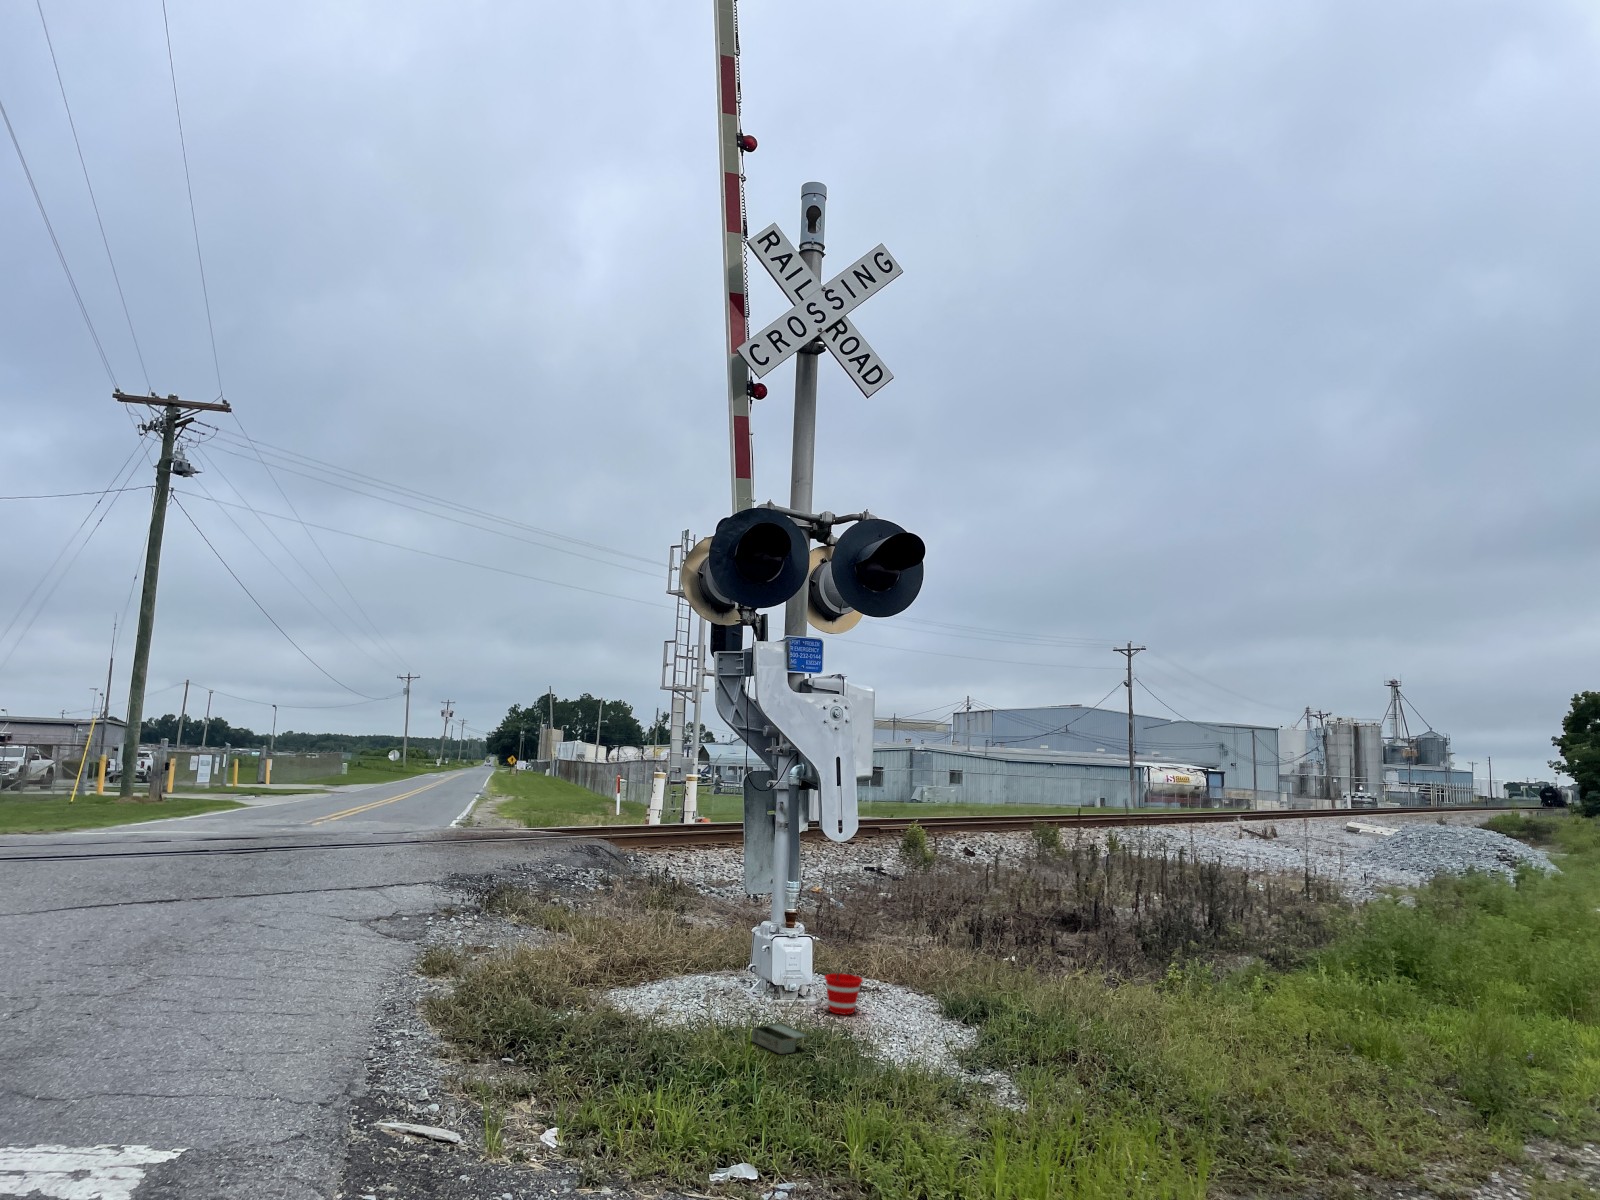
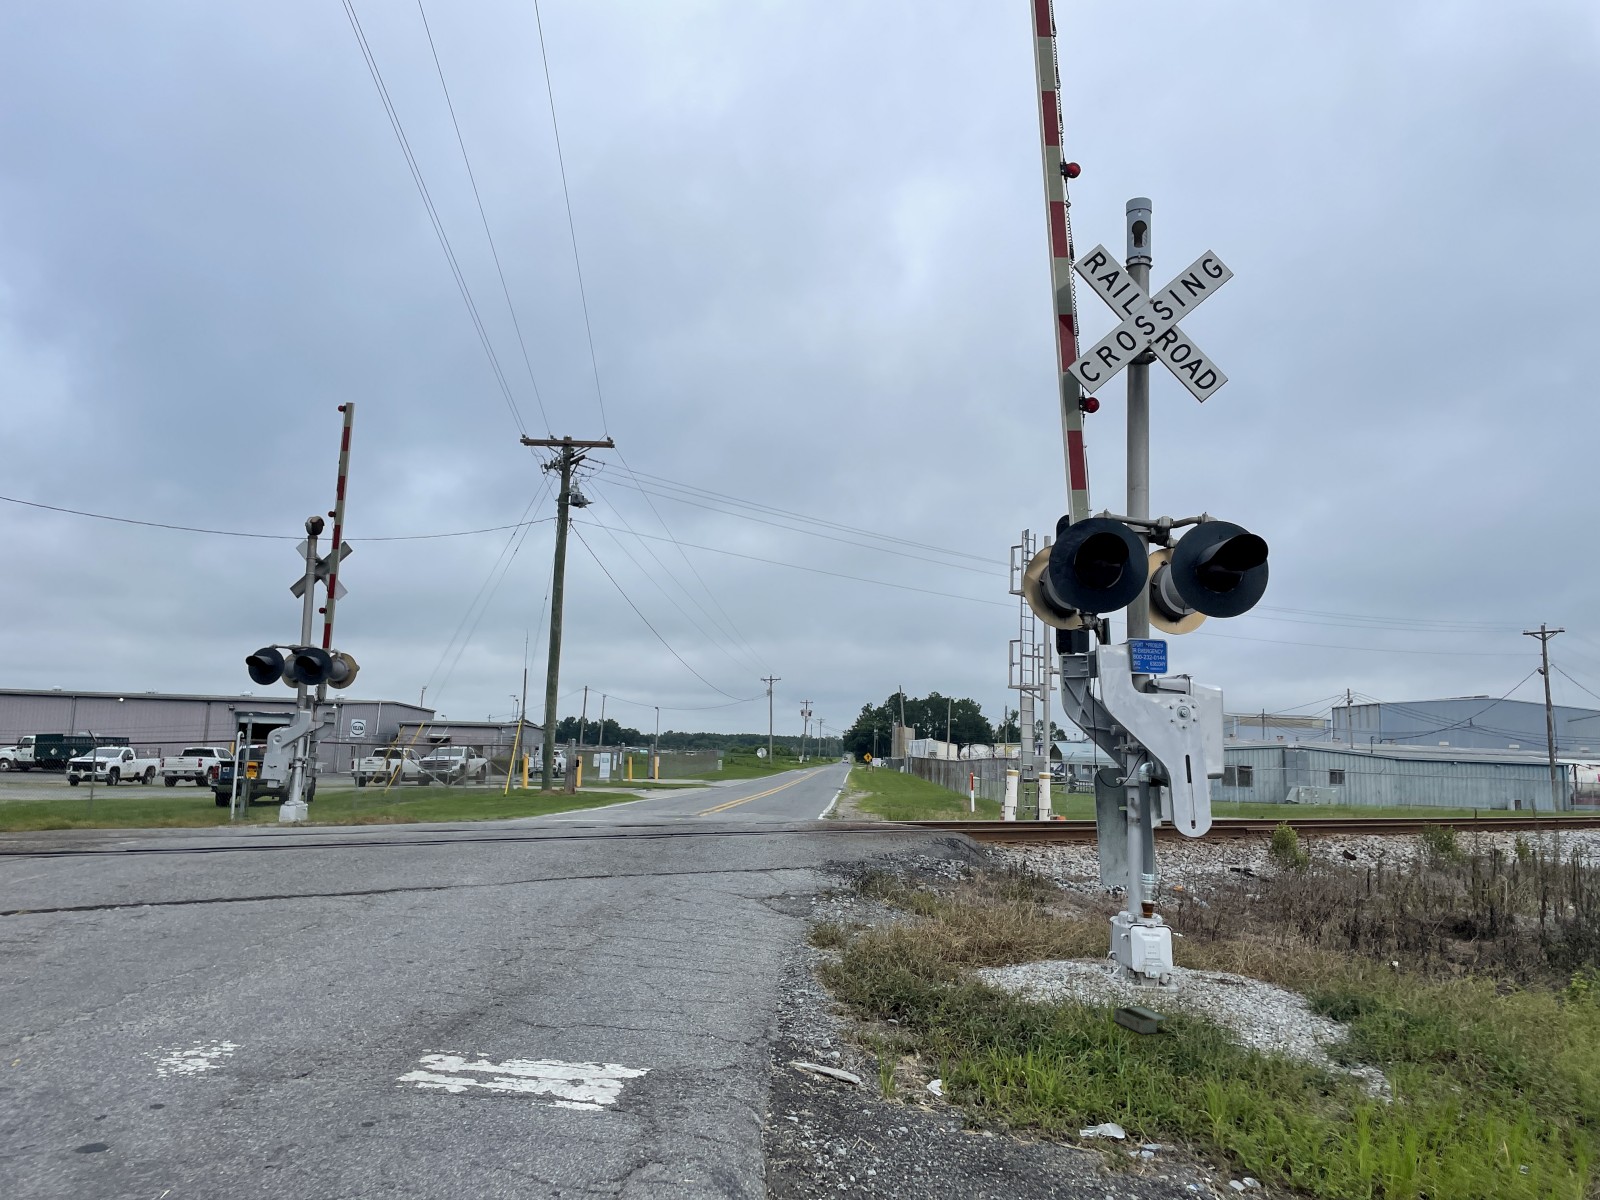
bucket: present [825,967,863,1015] -> none [1184,951,1224,1004]

